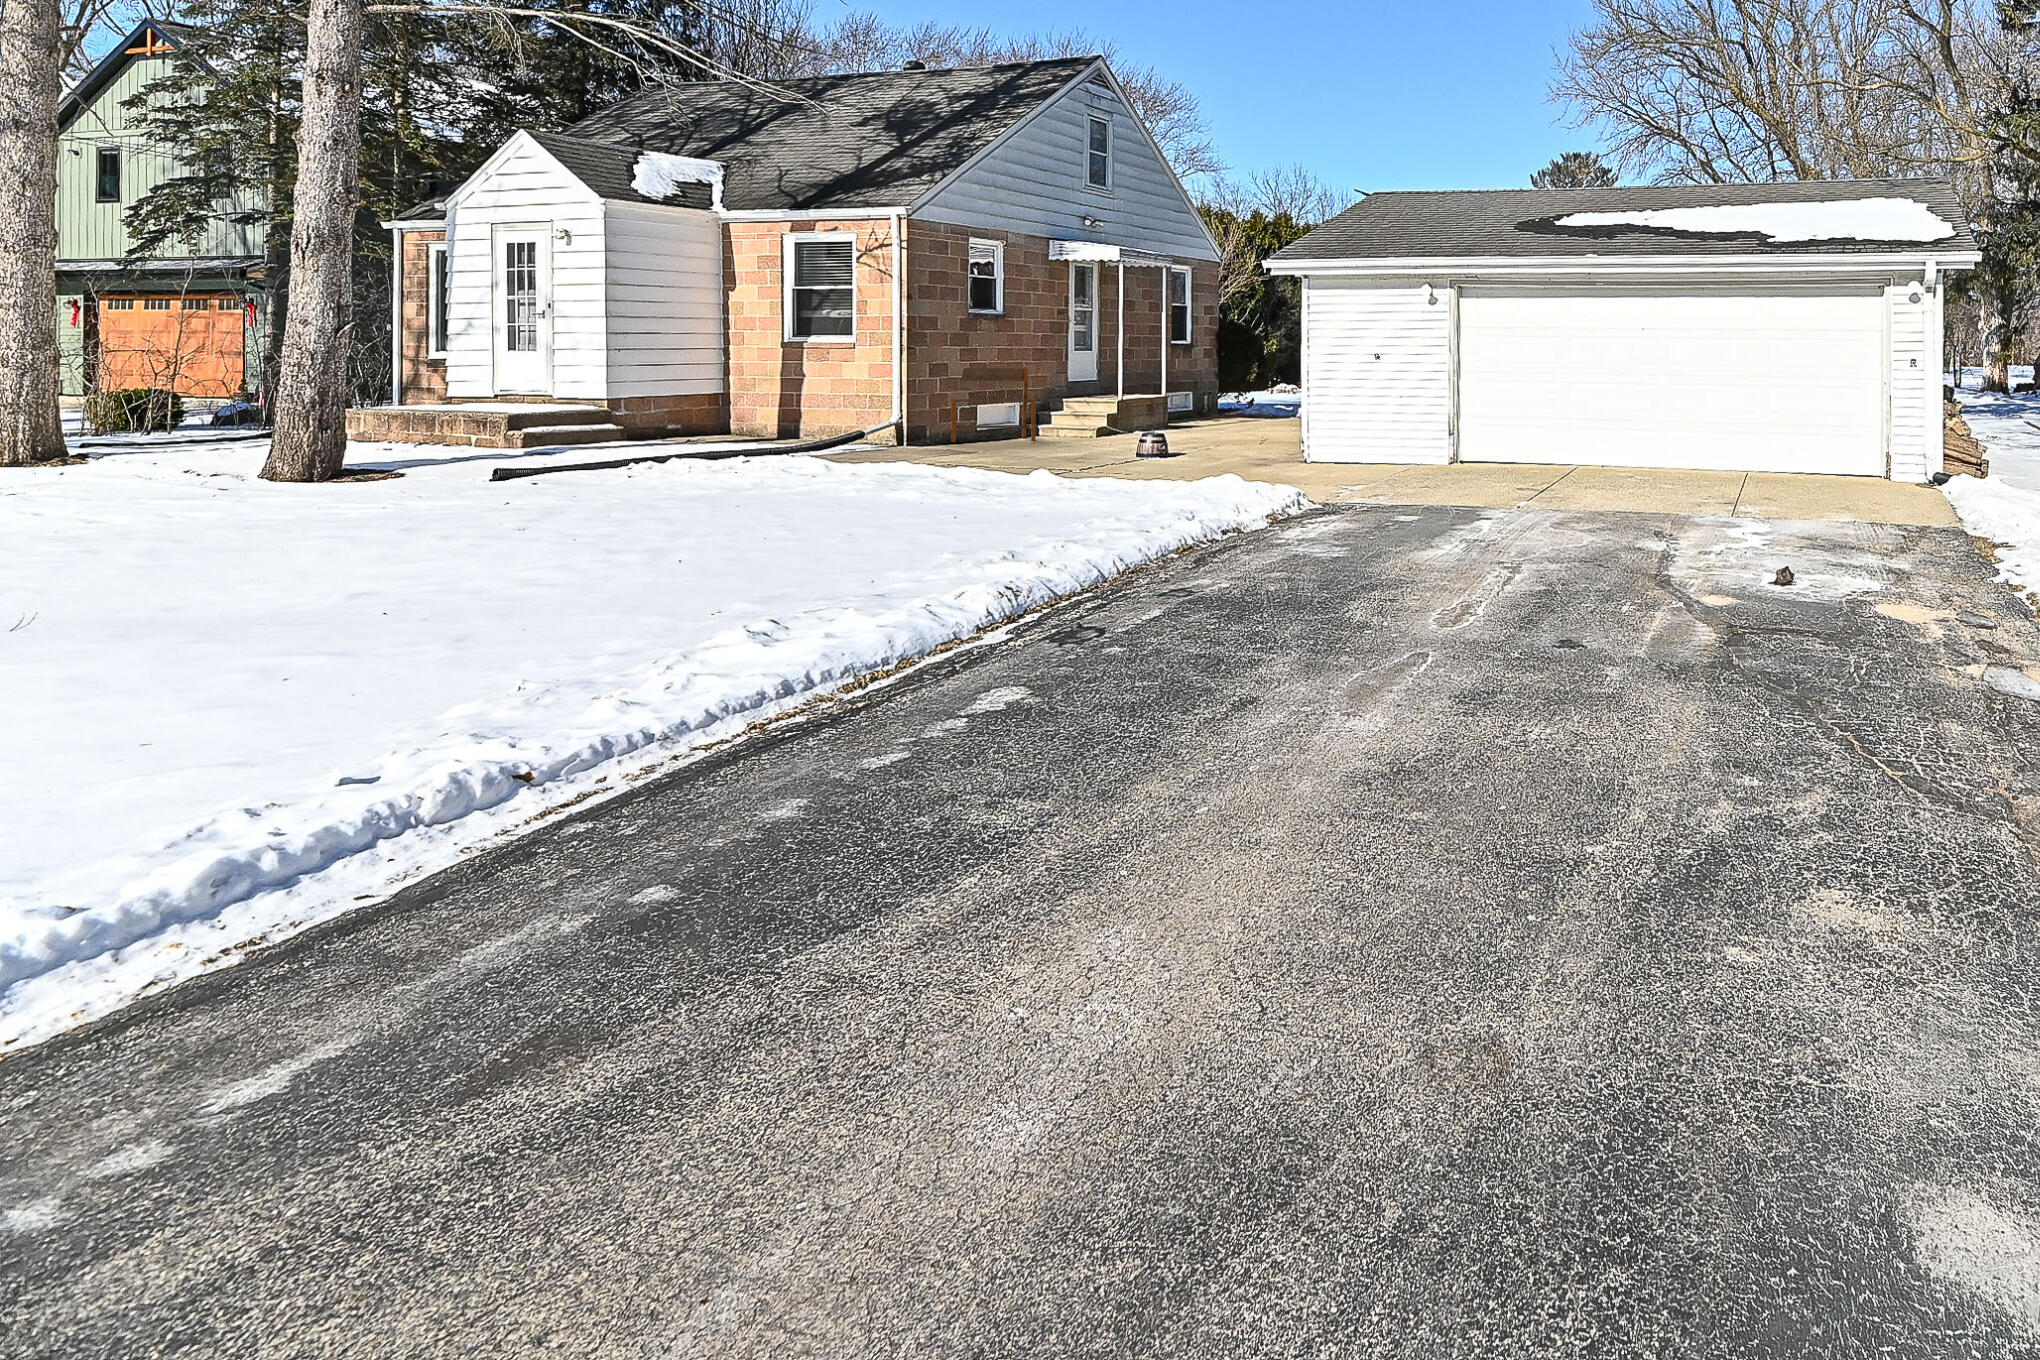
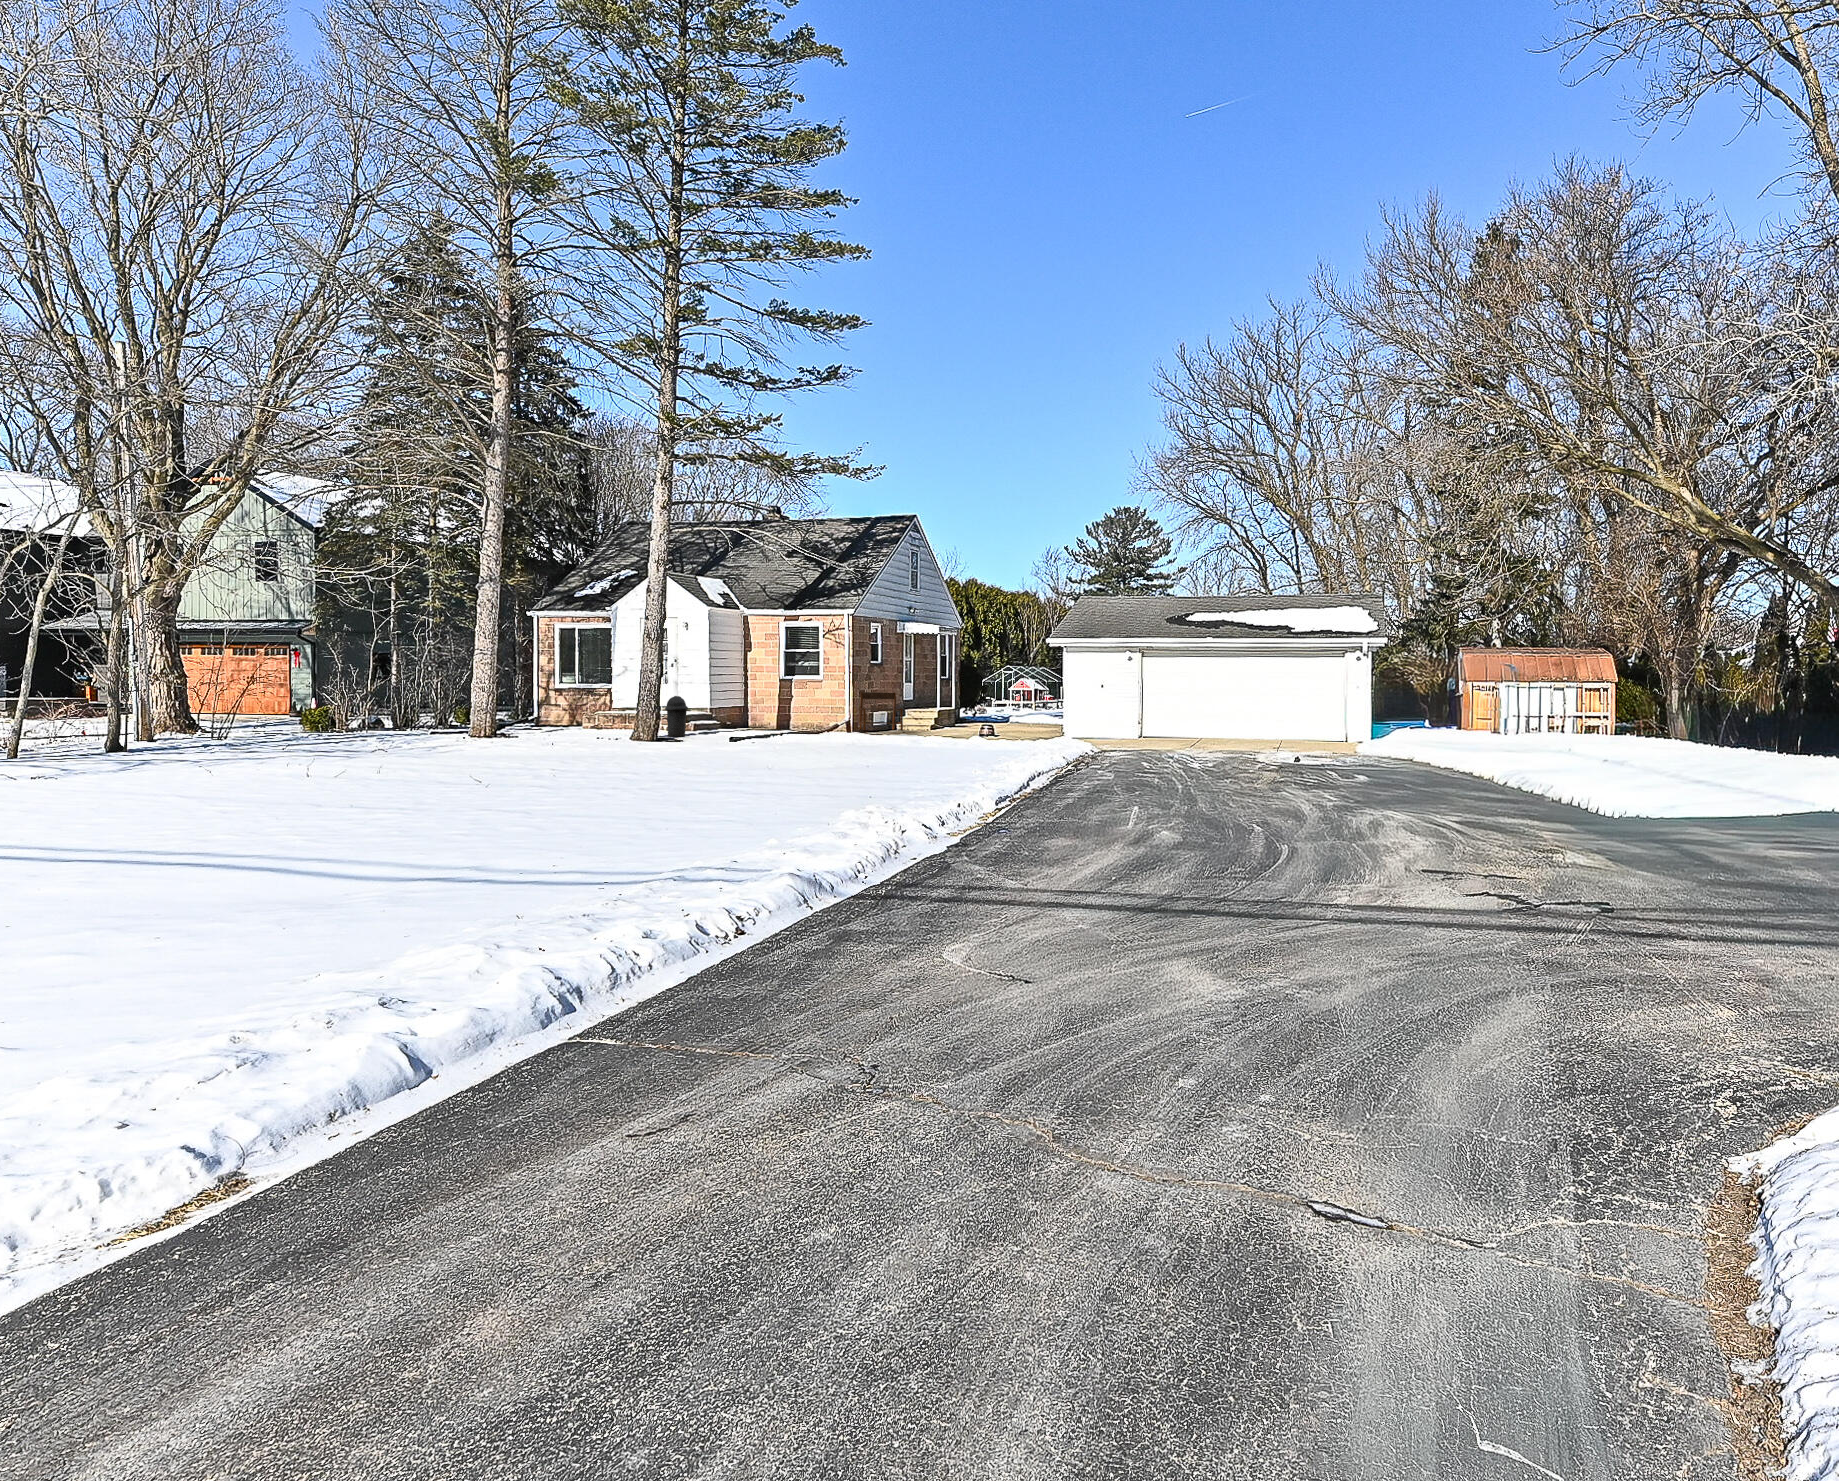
trash can: none [346,381,419,480] -> present [665,696,688,736]

